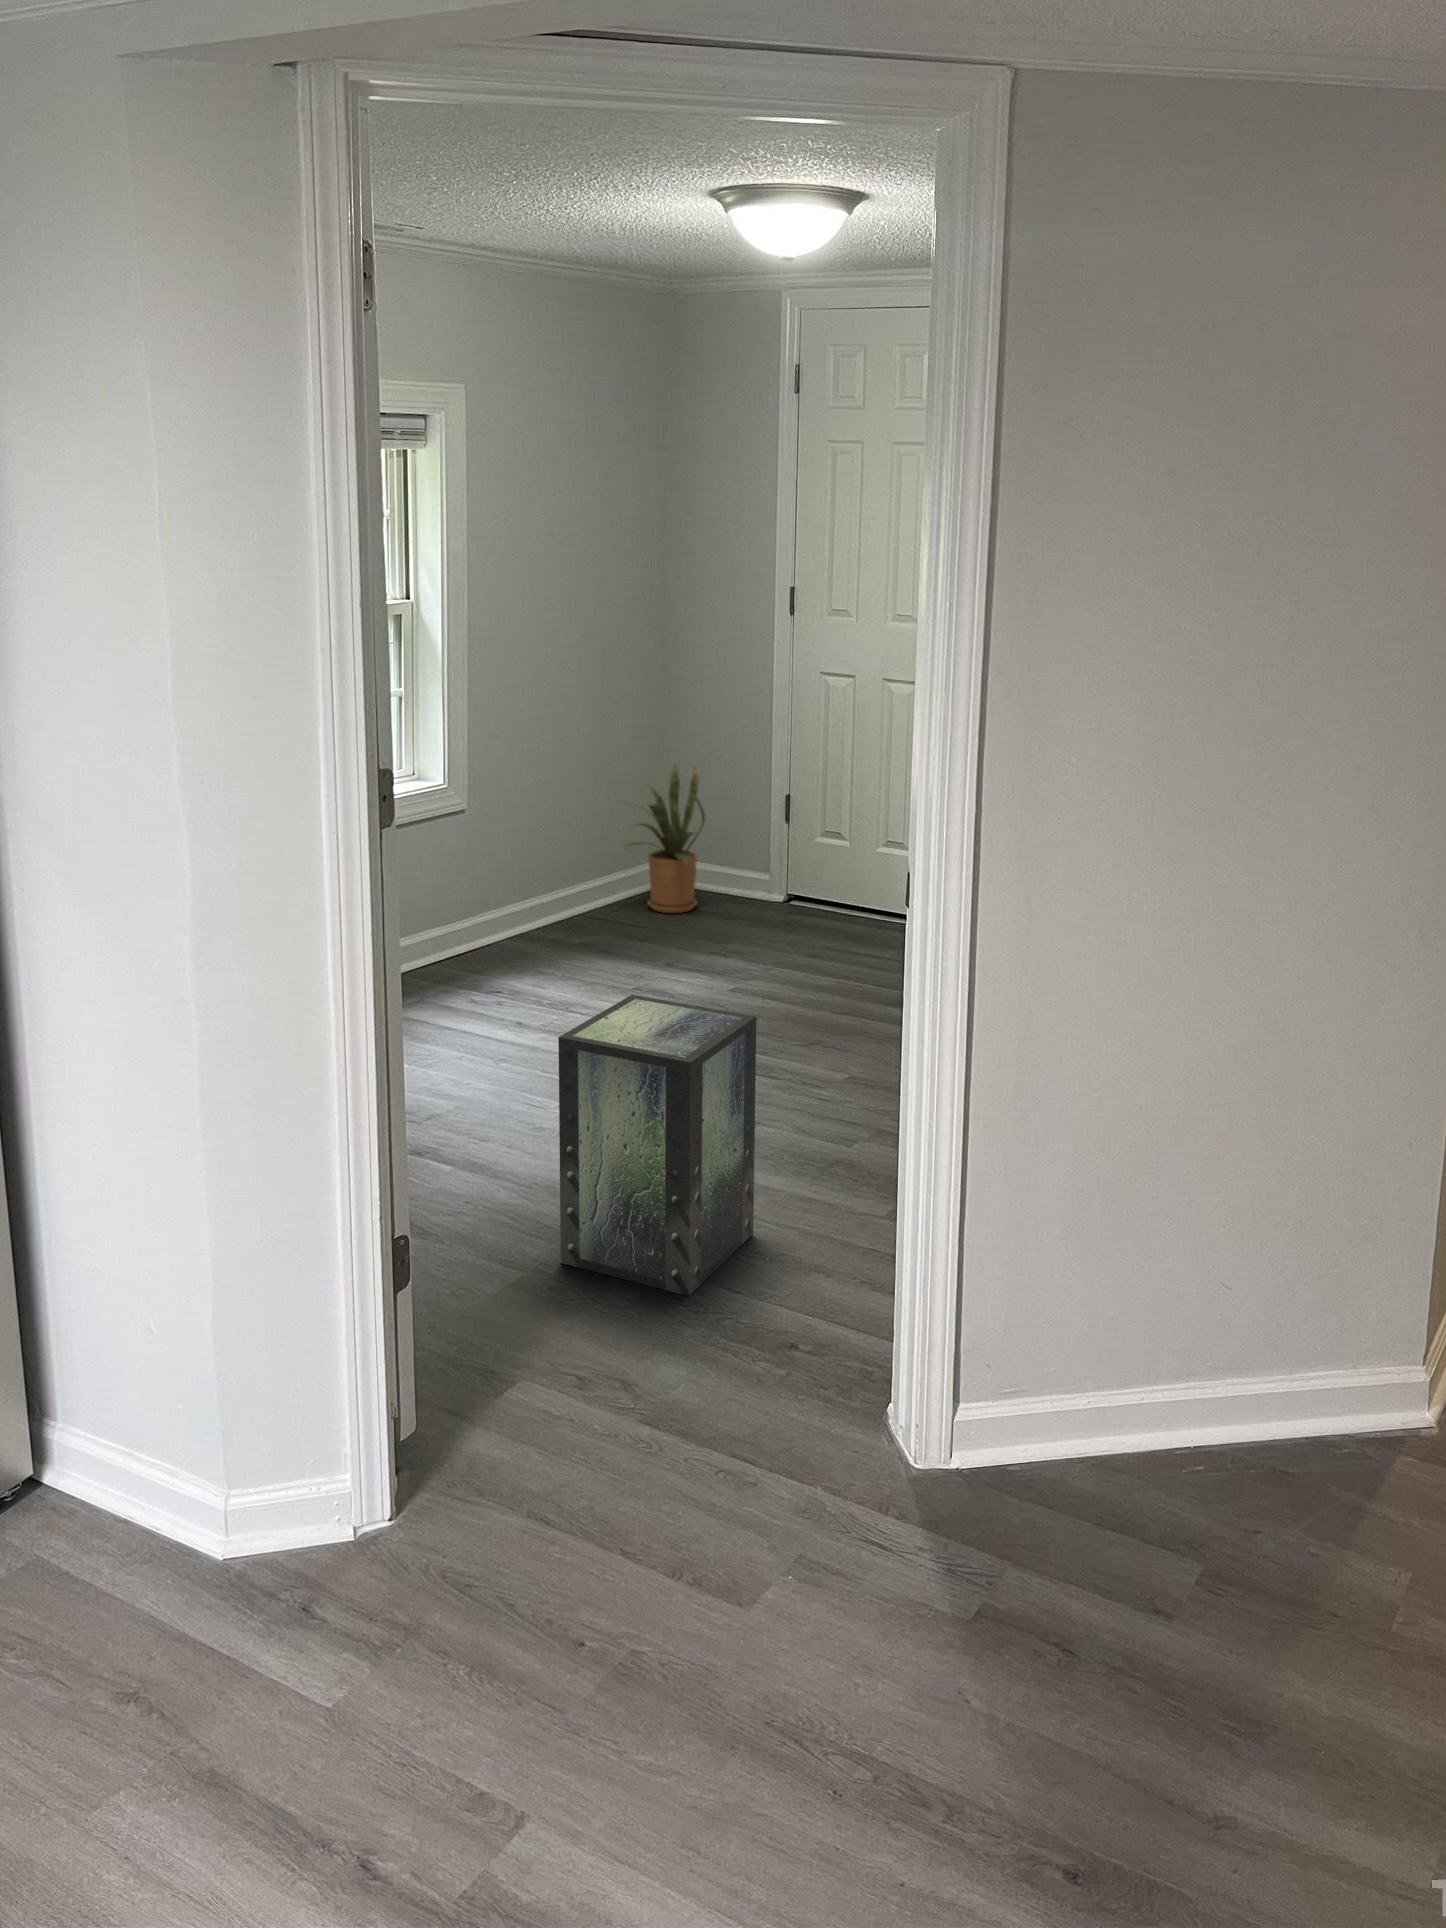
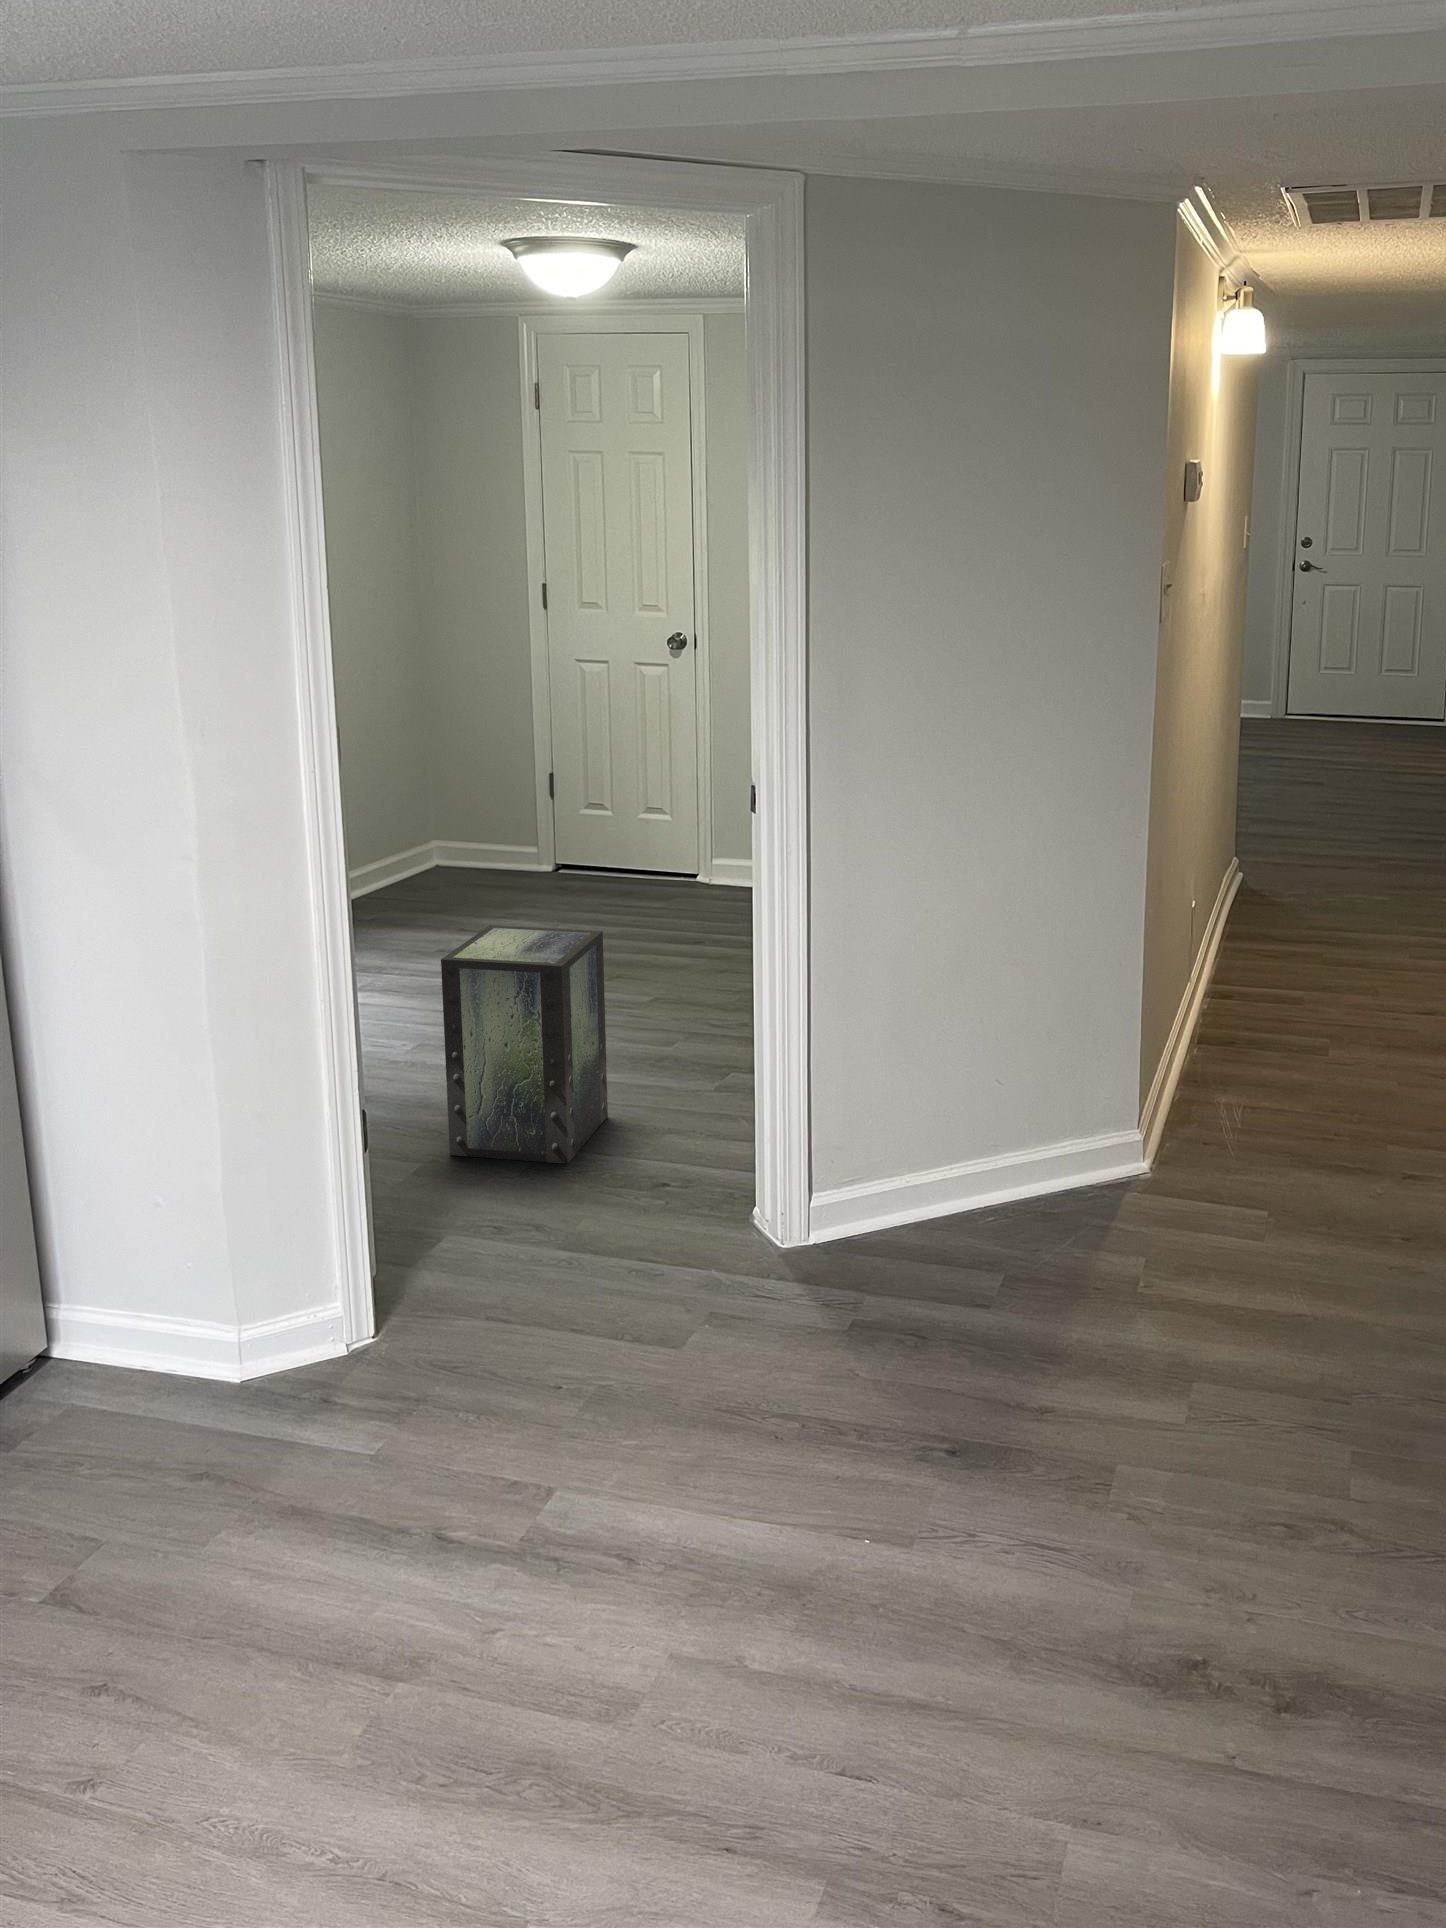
house plant: present [628,766,705,913] -> none [390,751,479,889]

